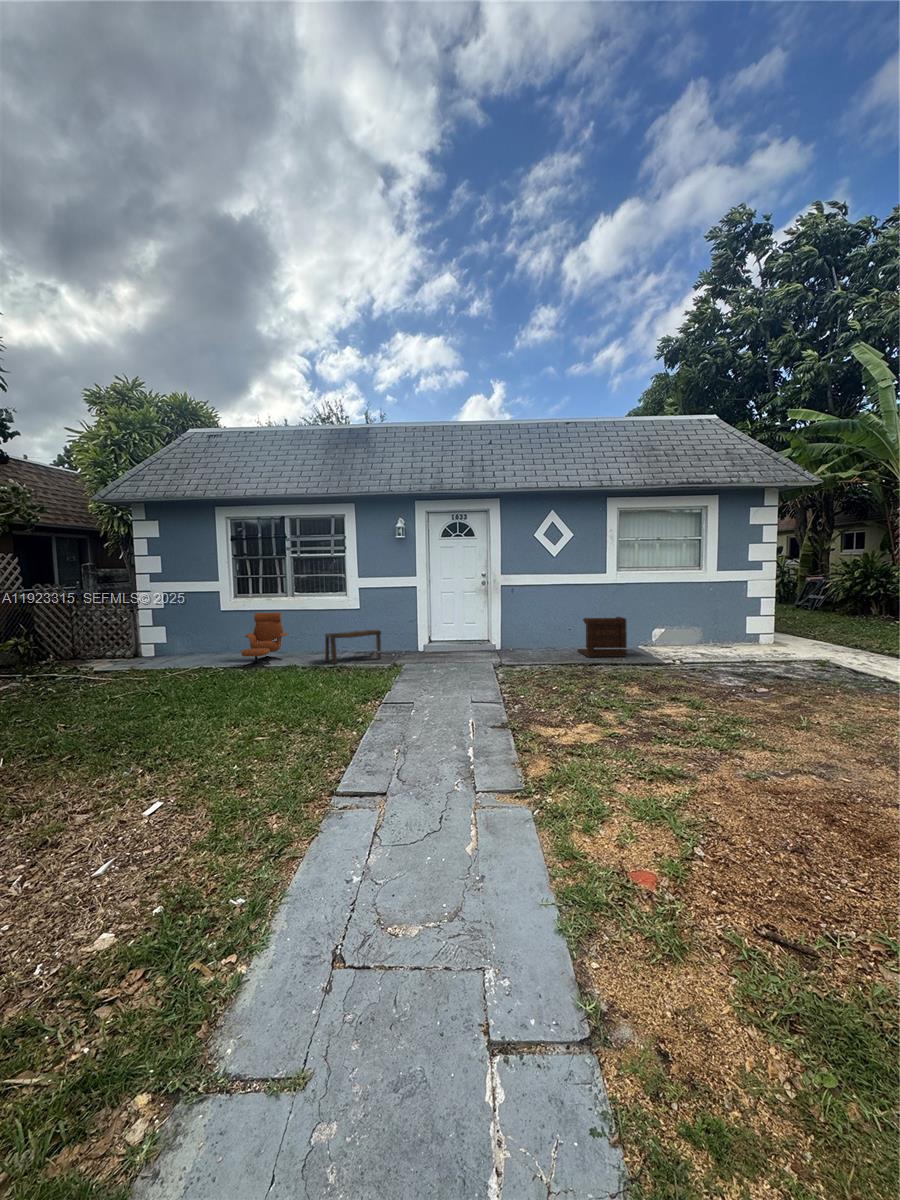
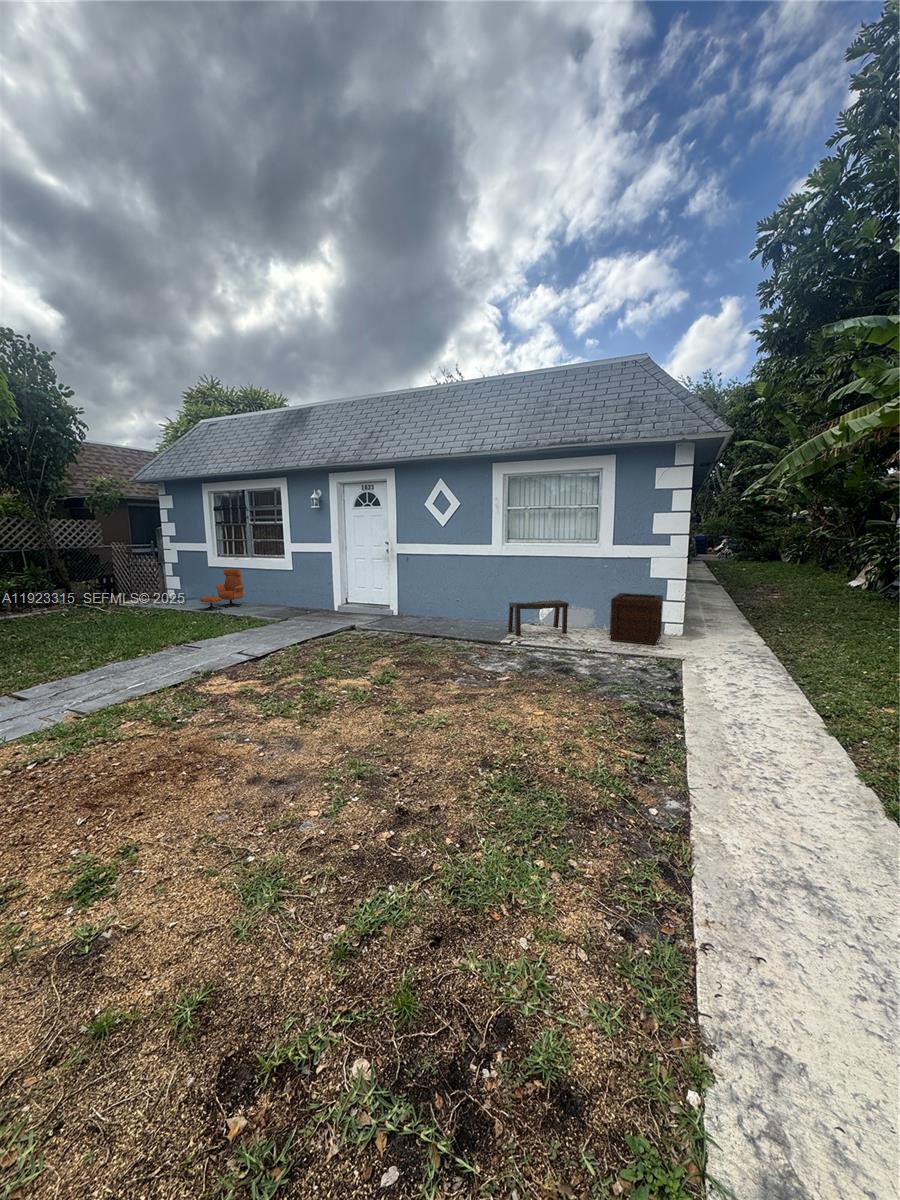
wooden crate: present [577,616,627,657] -> present [610,593,663,645]
bench: present [325,630,381,664] -> present [508,600,569,636]

